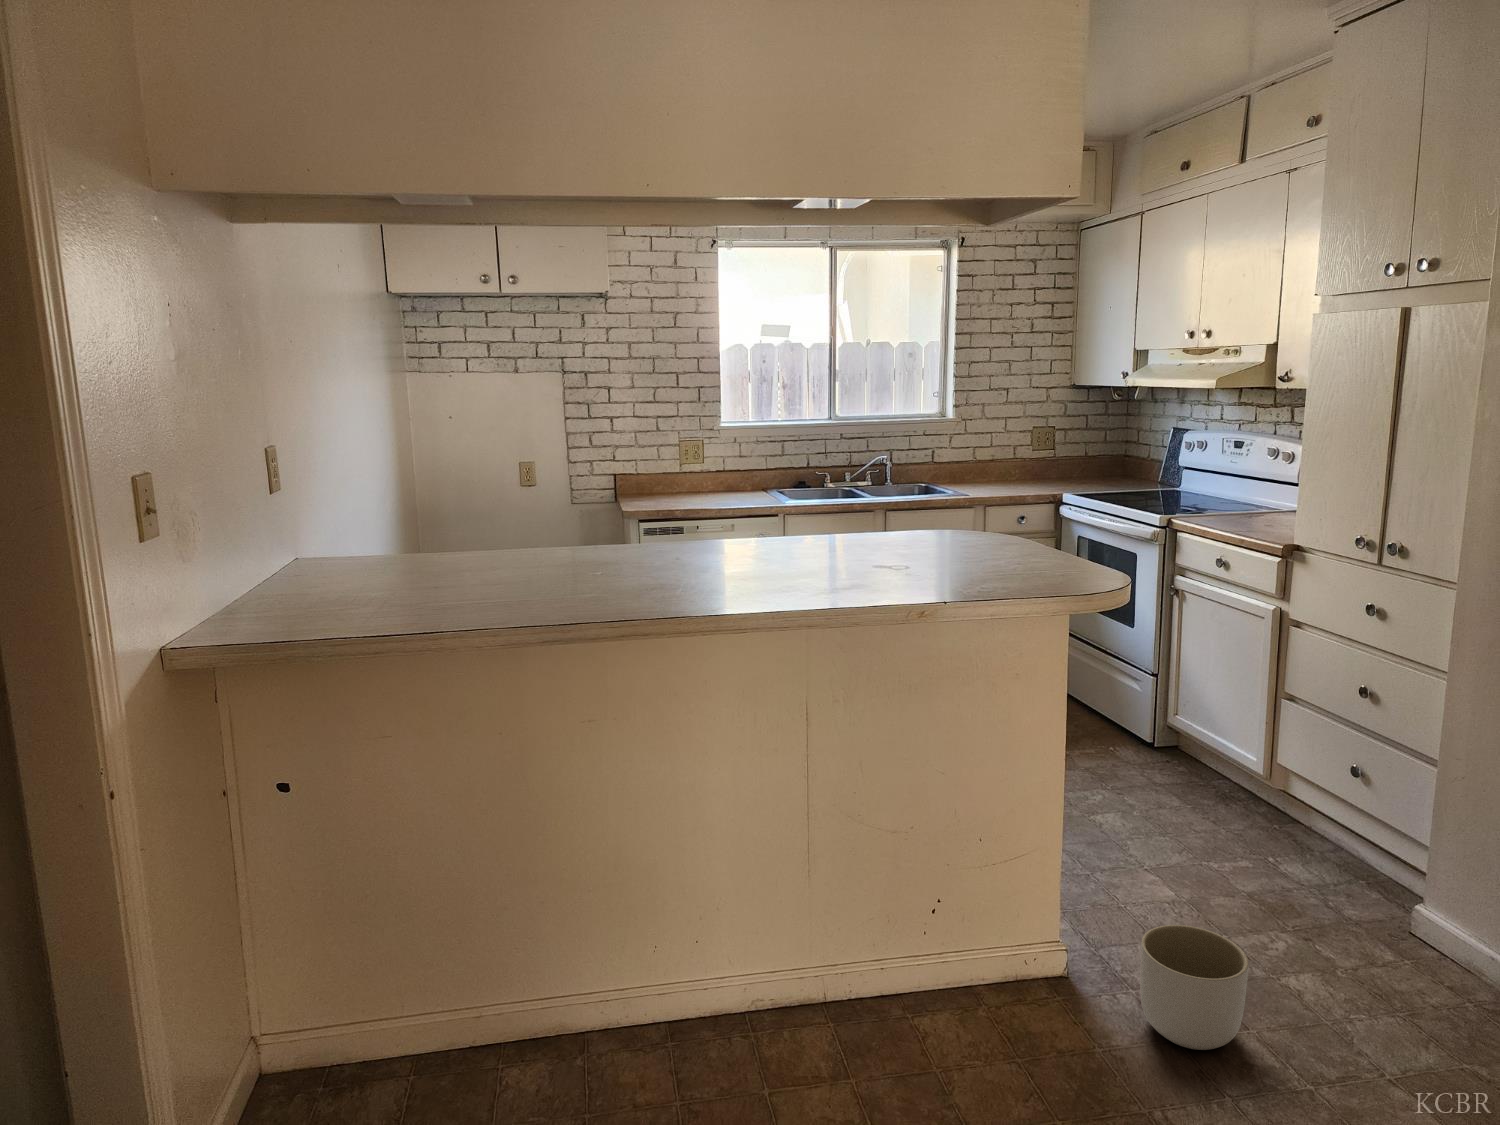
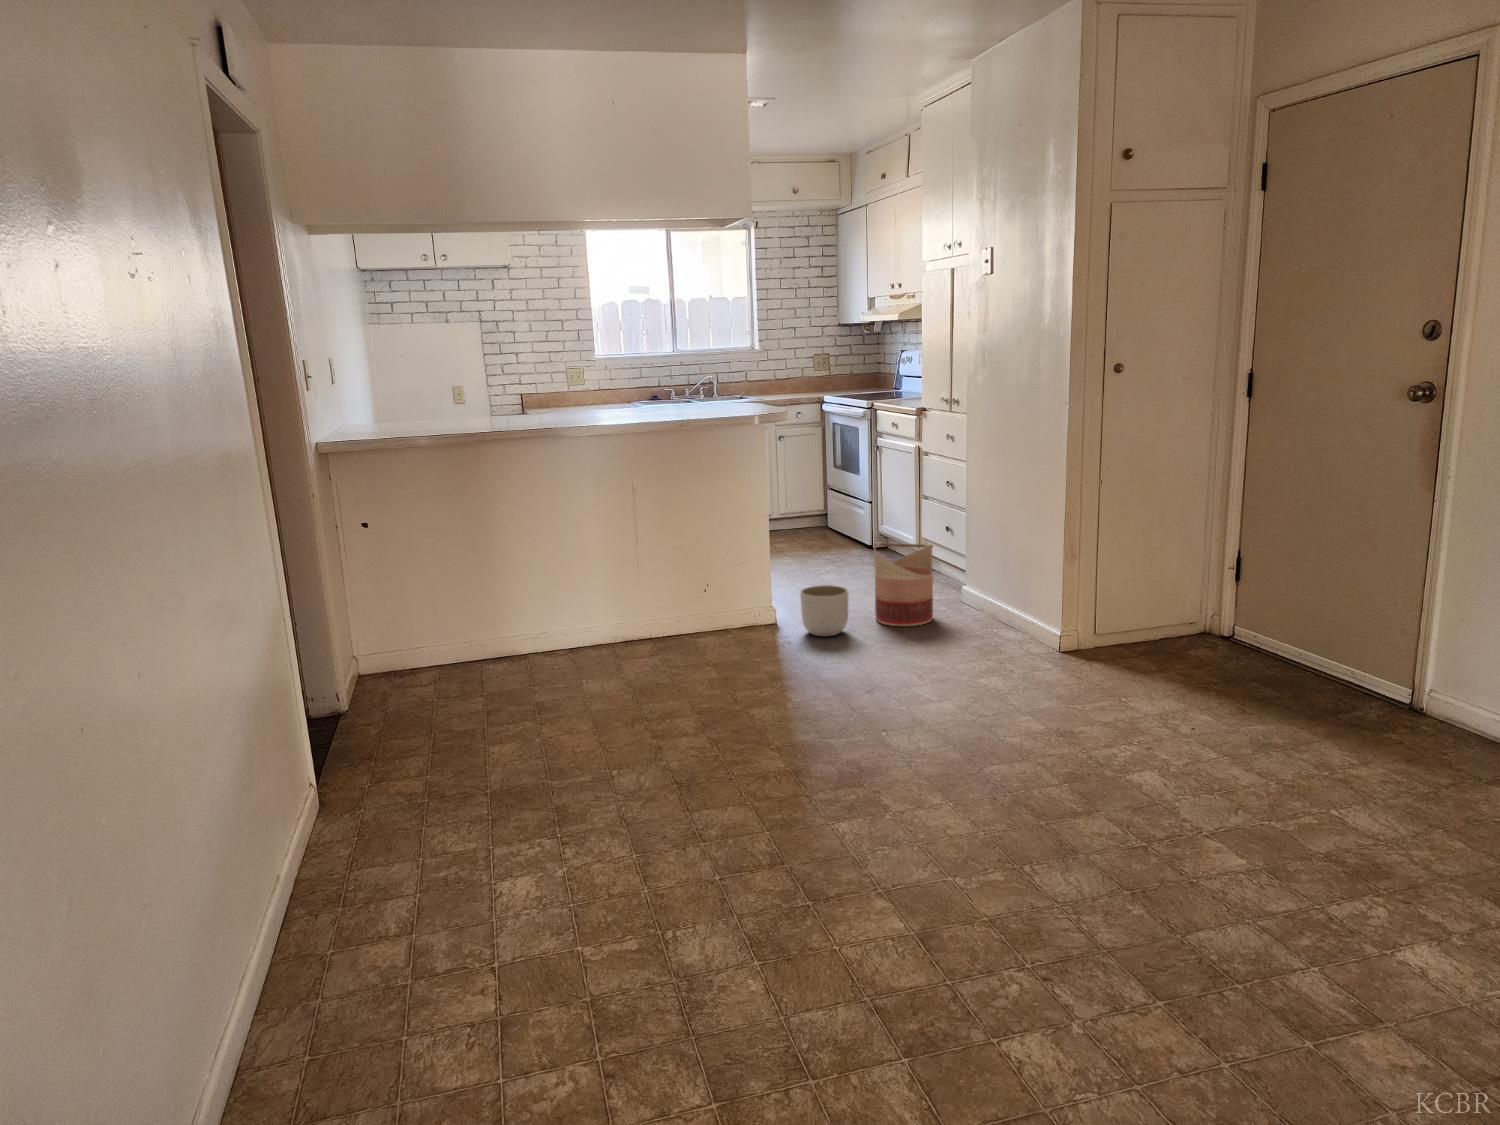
basket: none [1268,837,1416,1025] -> present [874,543,933,626]

